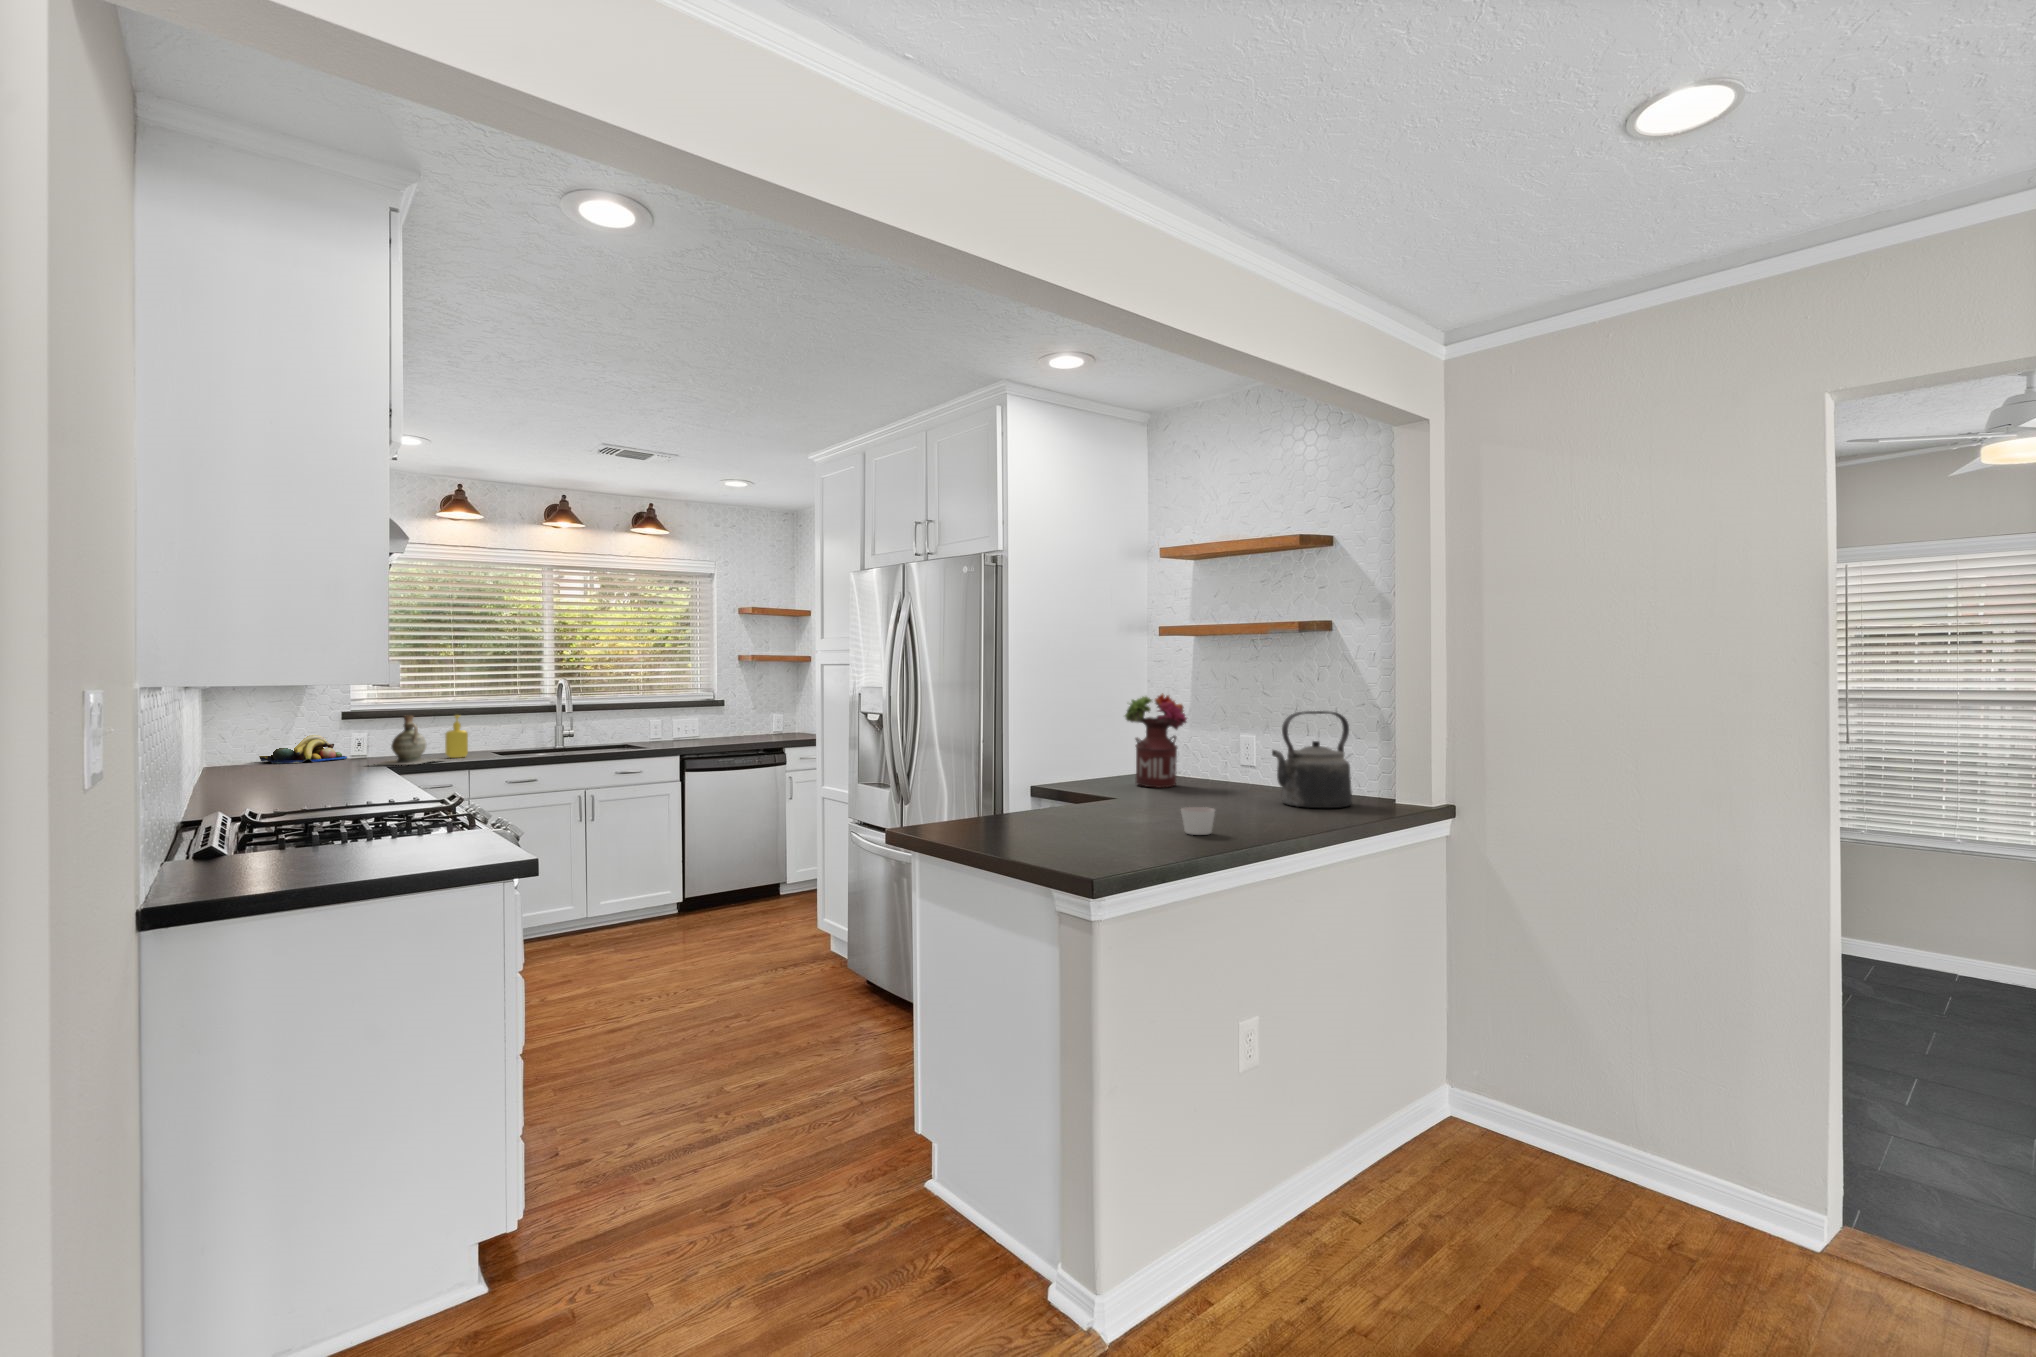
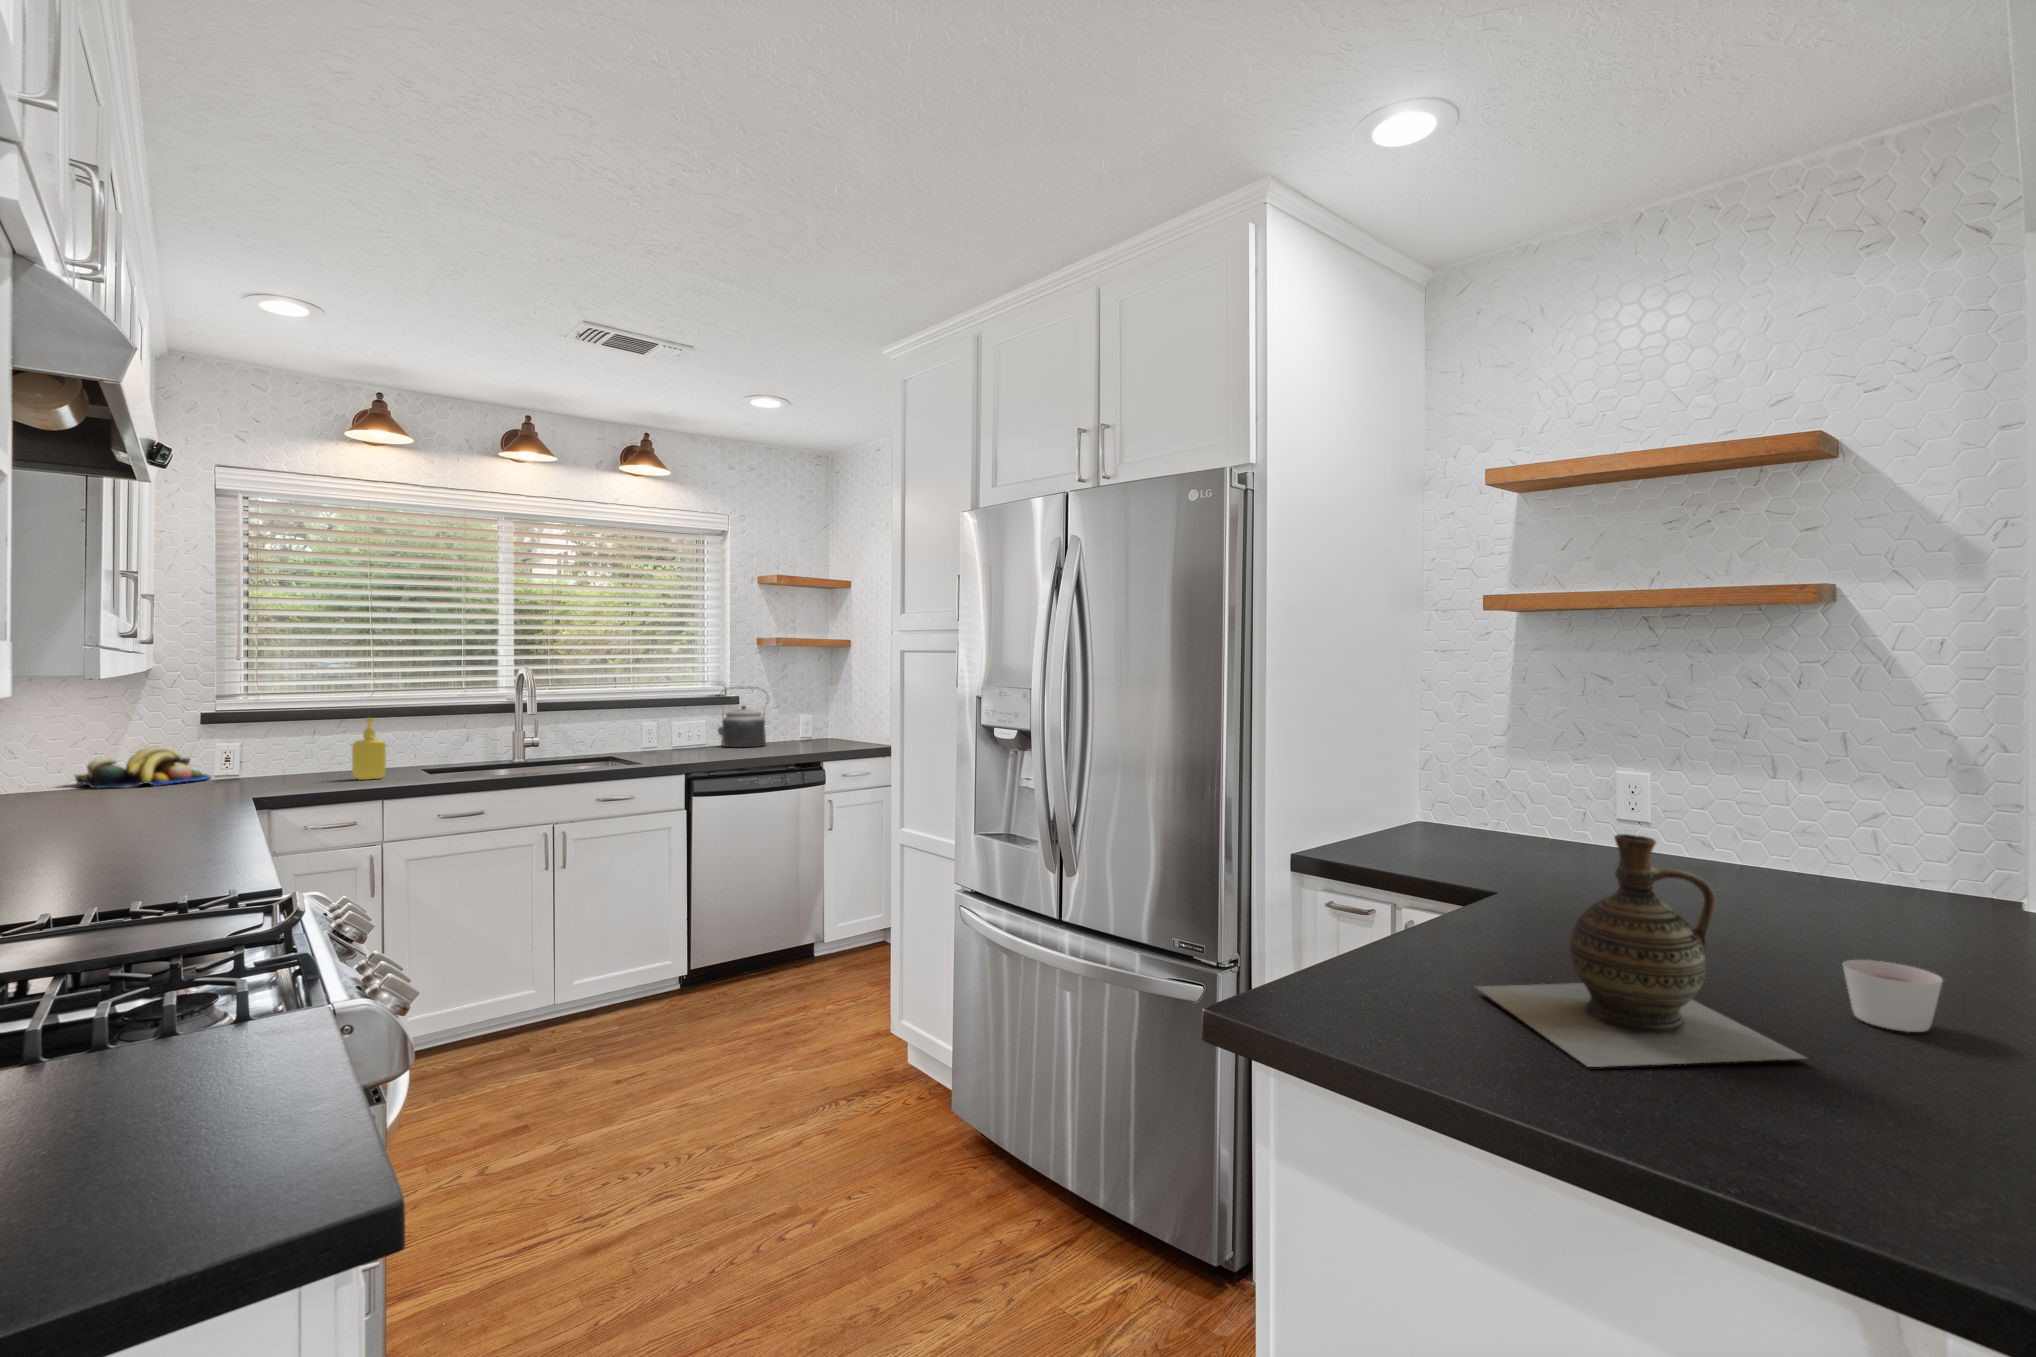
flower arrangement: present [1125,693,1187,788] -> none [1439,703,1556,858]
kettle: present [1272,711,1352,808] -> present [718,688,766,747]
ceramic jug: present [374,715,438,765] -> present [1476,834,1806,1067]

